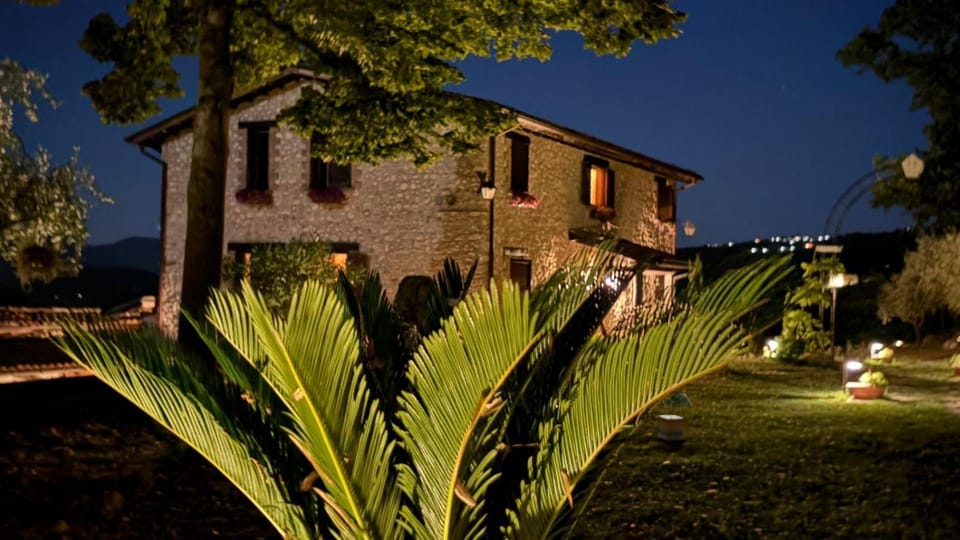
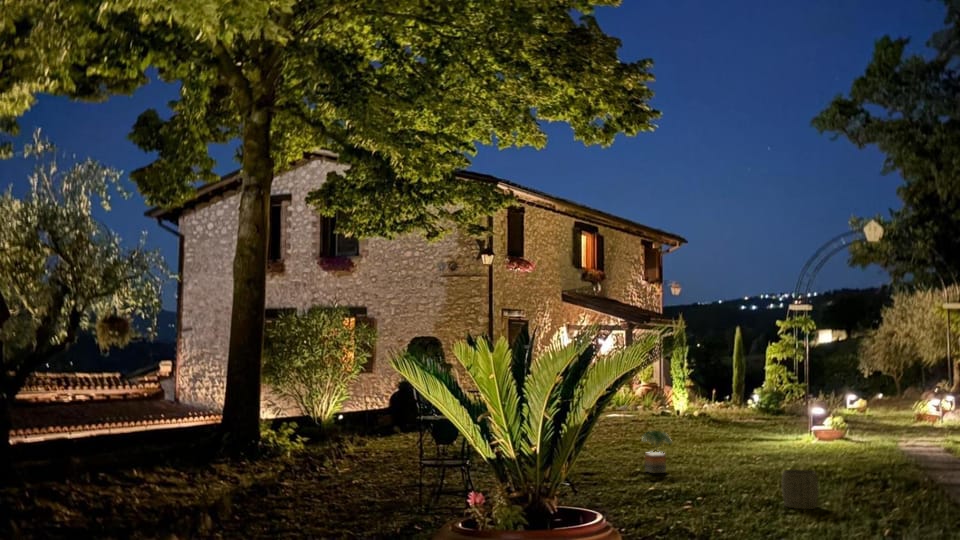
woven basket: none [836,449,884,502] -> present [782,469,819,509]

